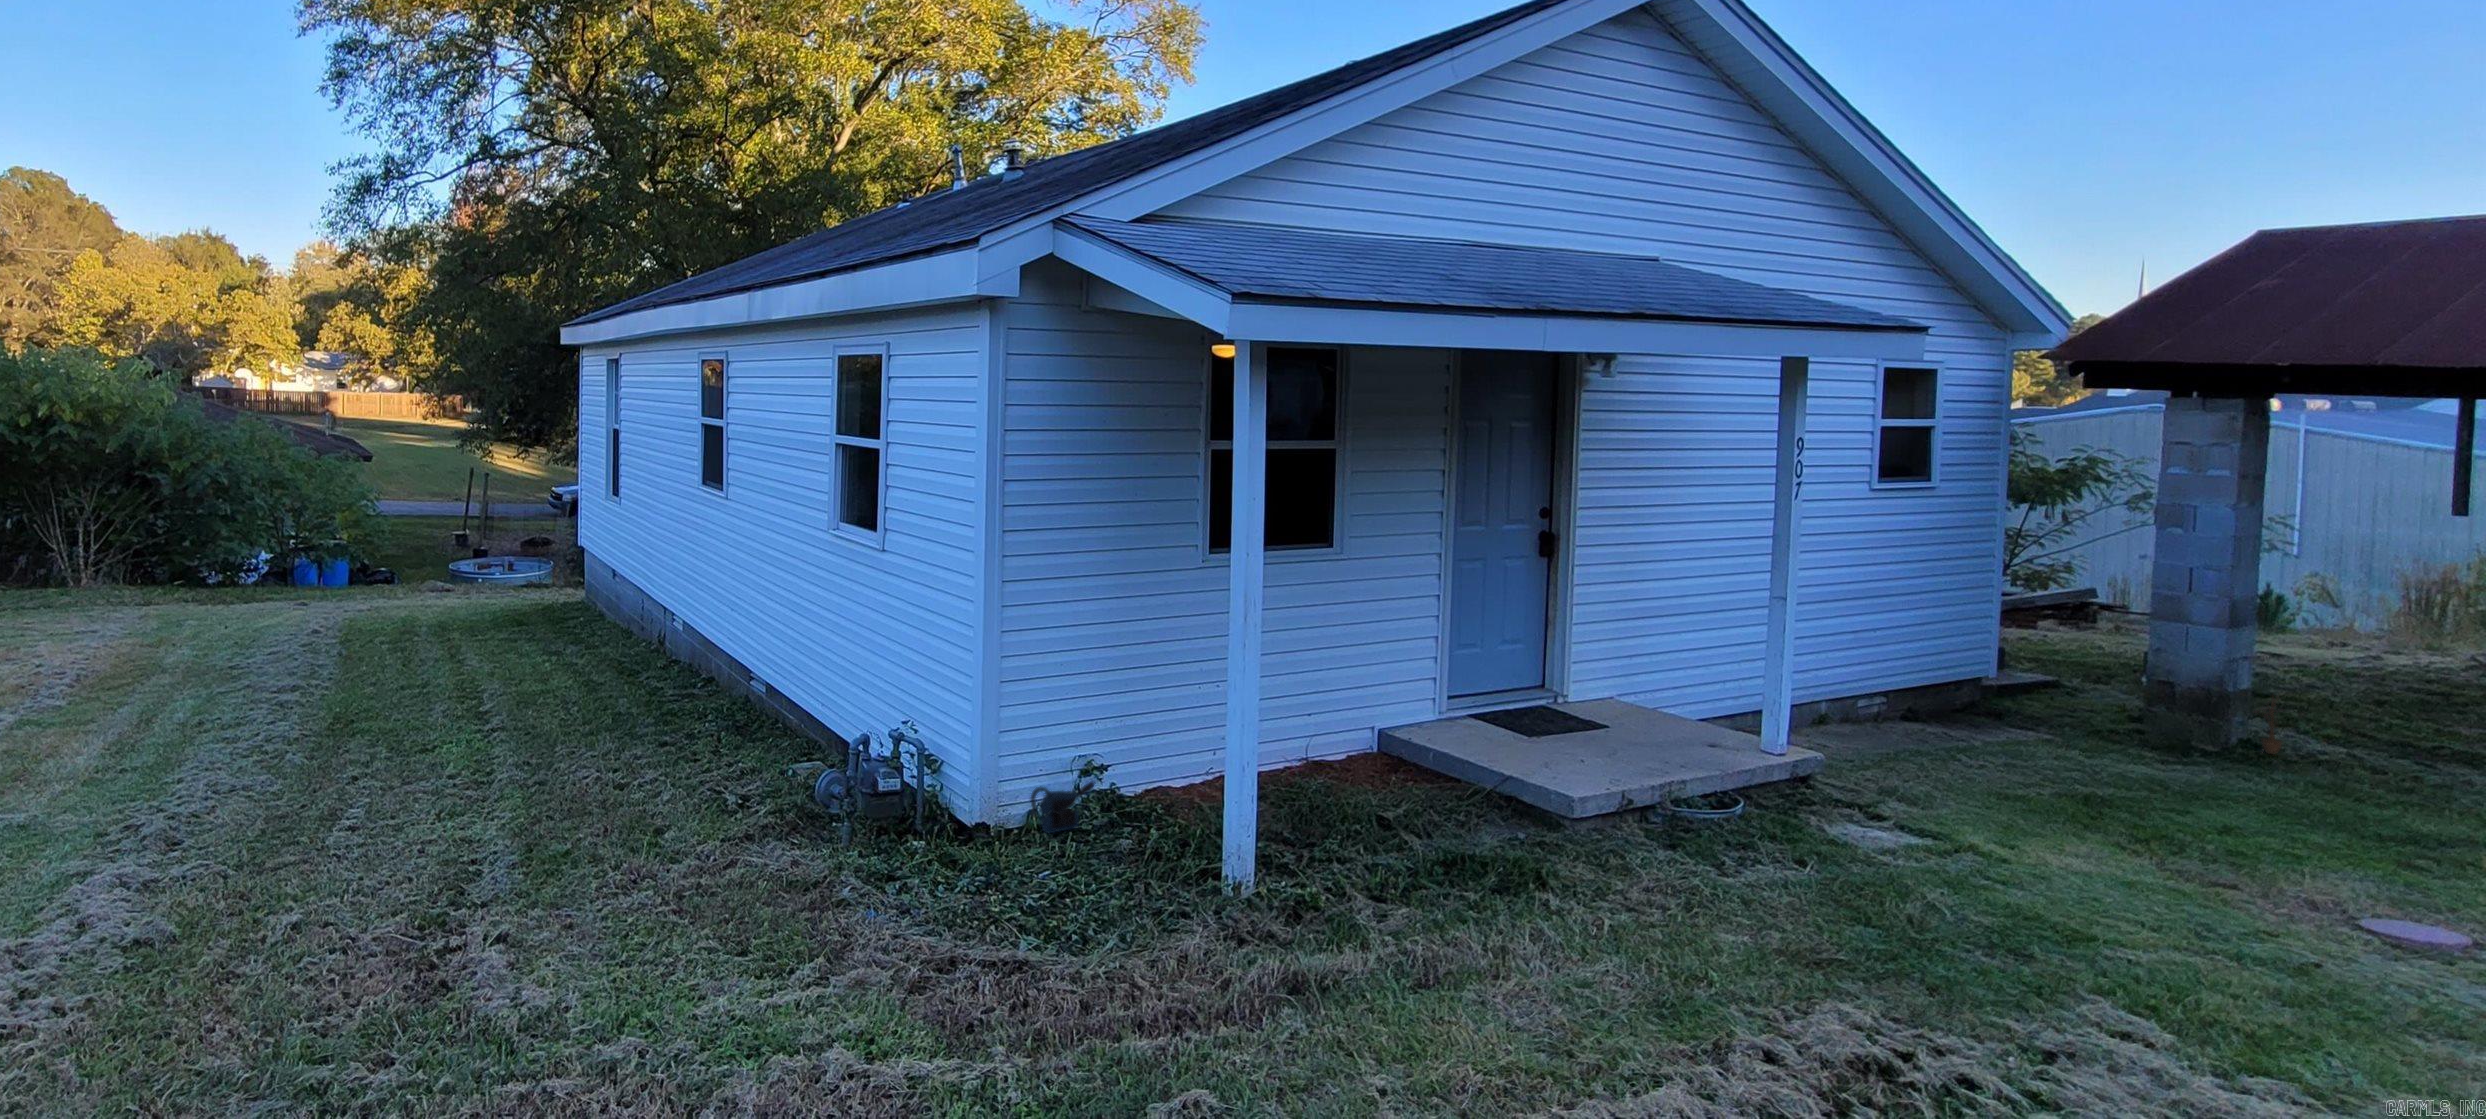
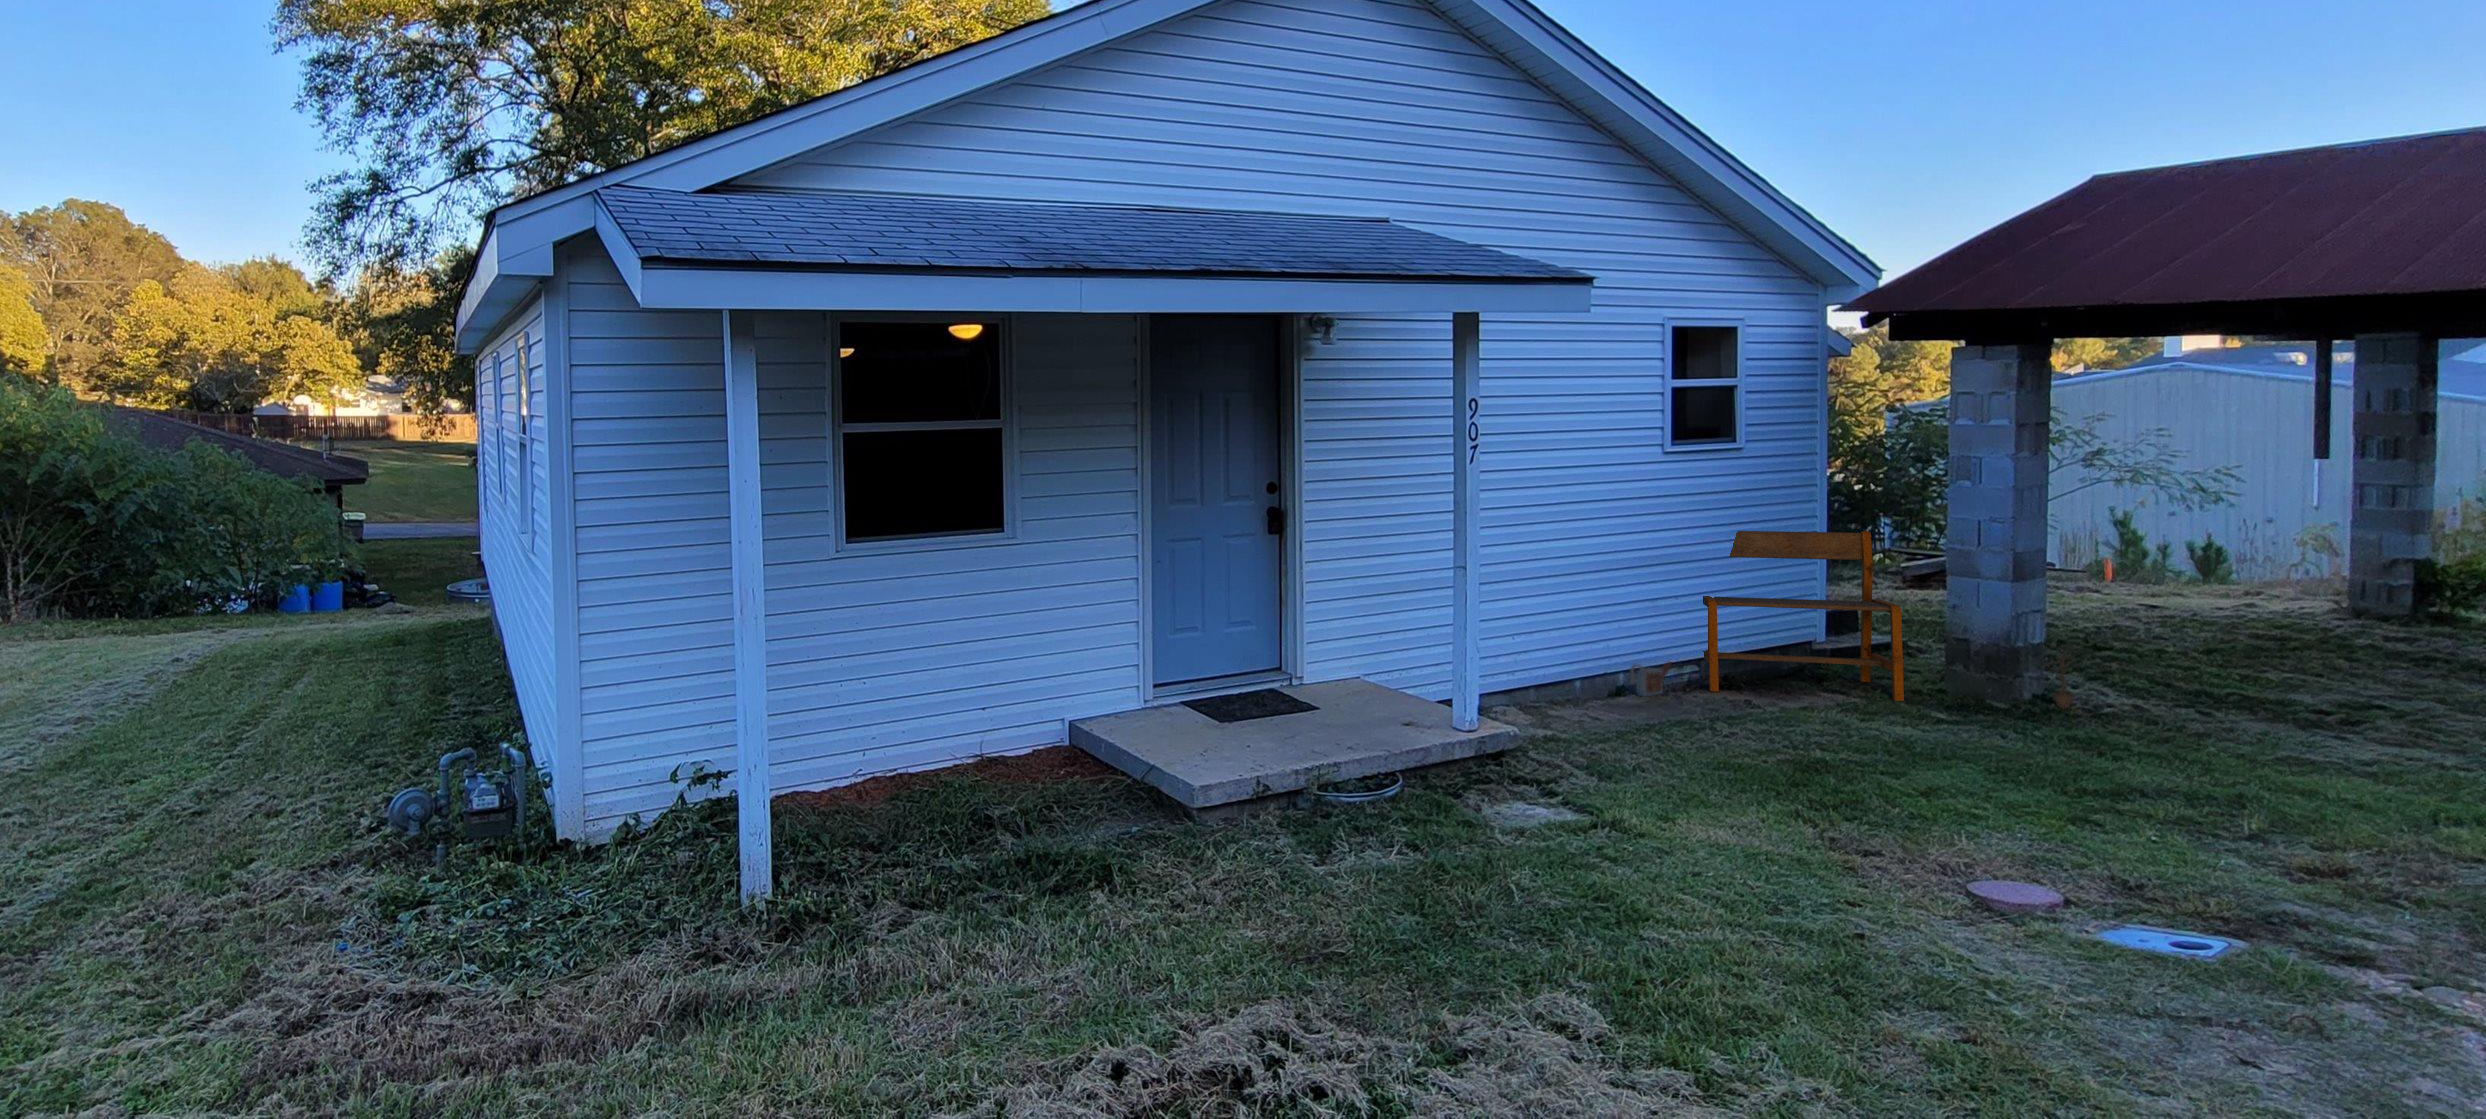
bench: none [1883,568,2108,741] -> present [1703,531,1904,701]
watering can: present [1030,782,1095,833] -> present [1630,662,1671,696]

